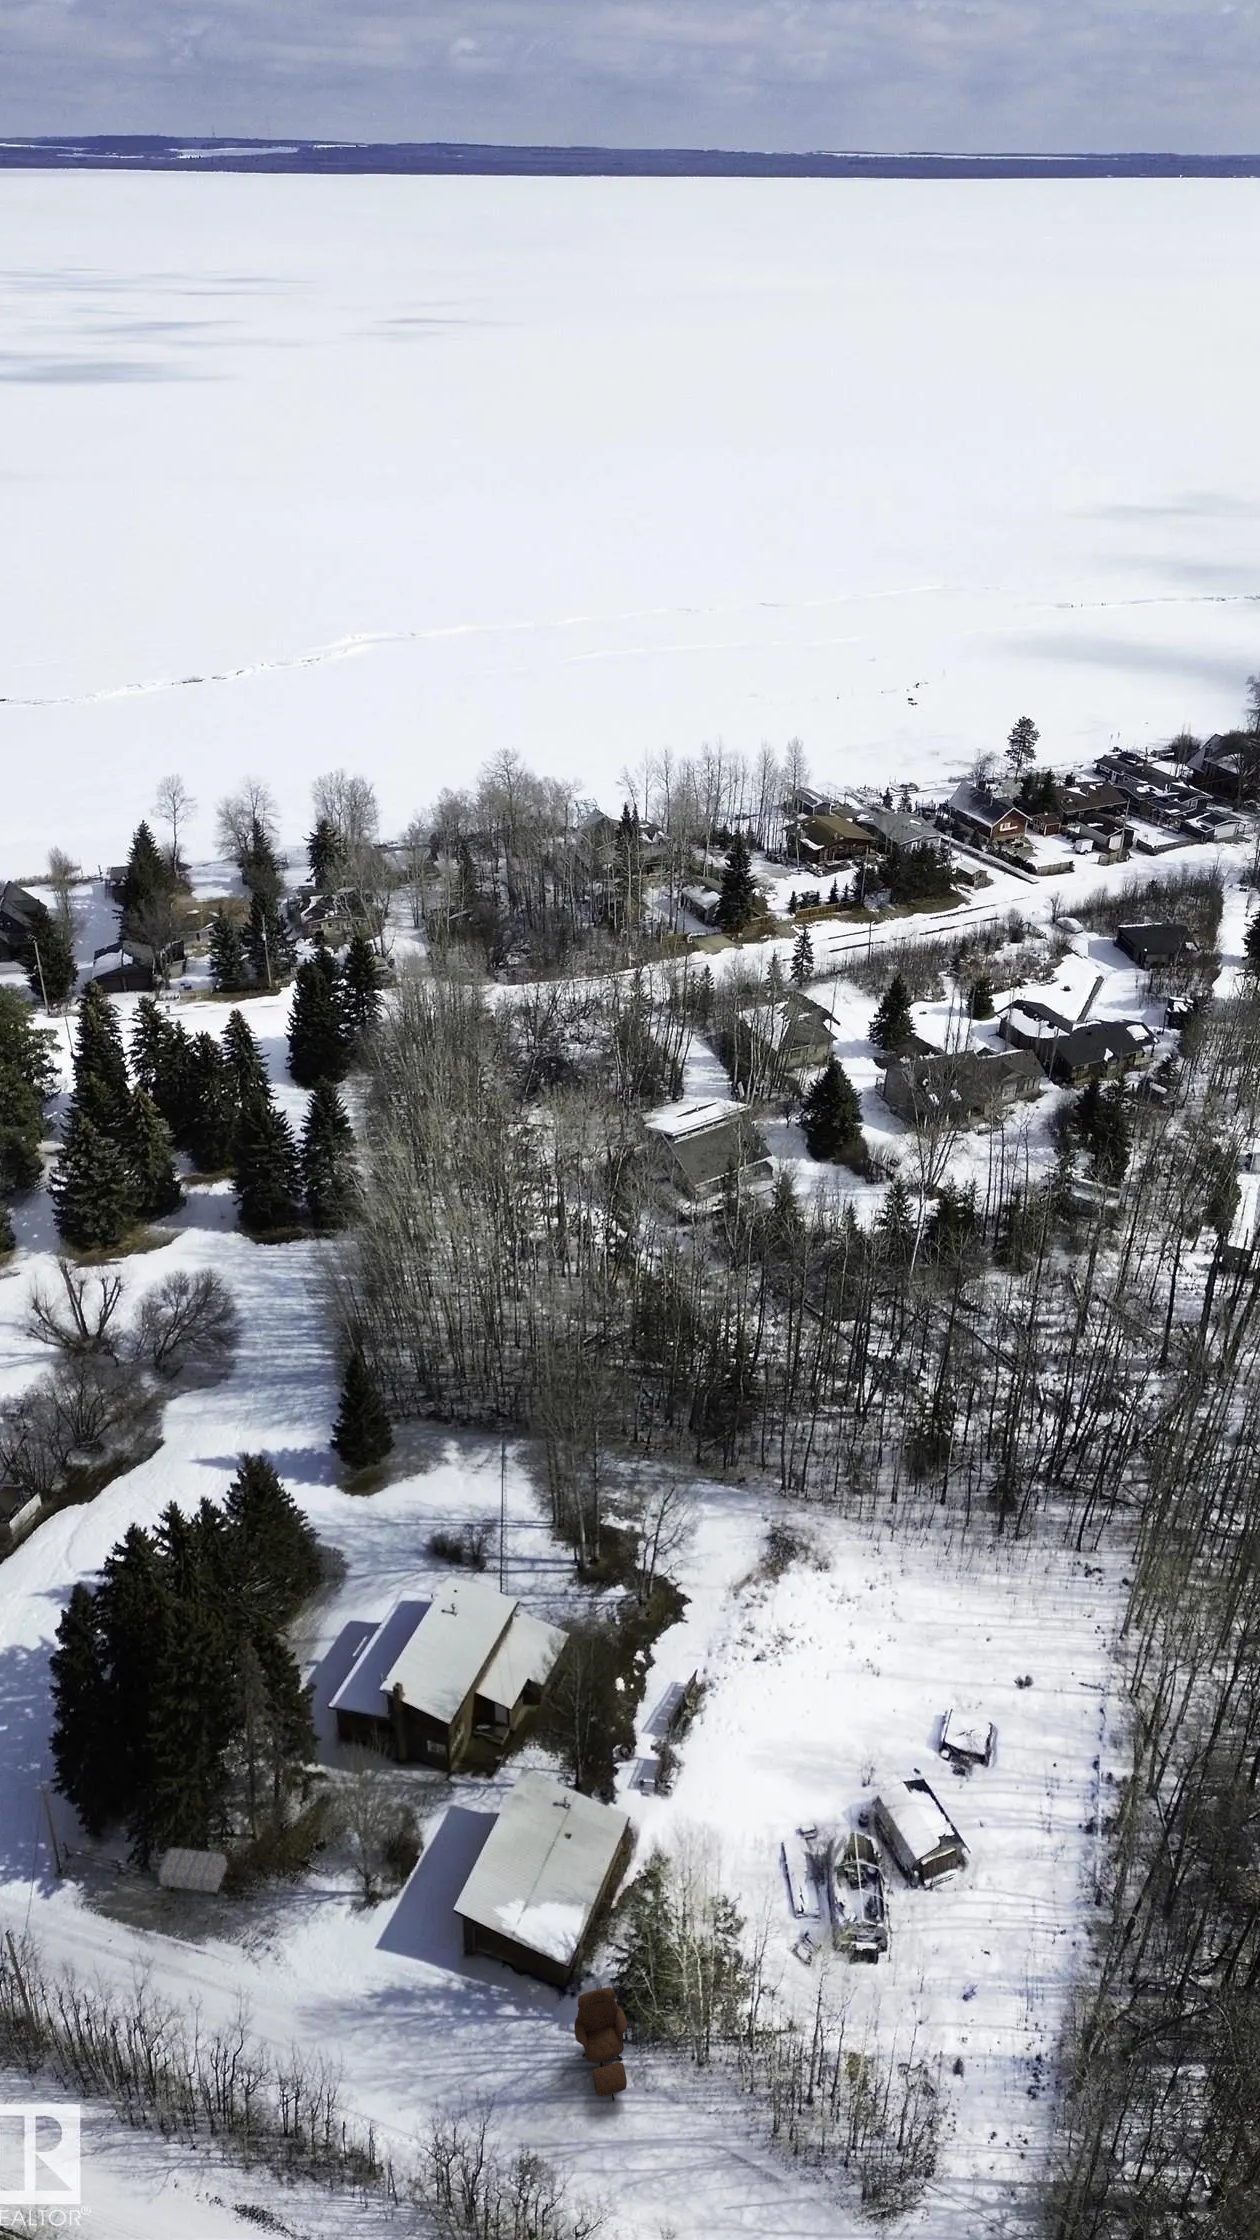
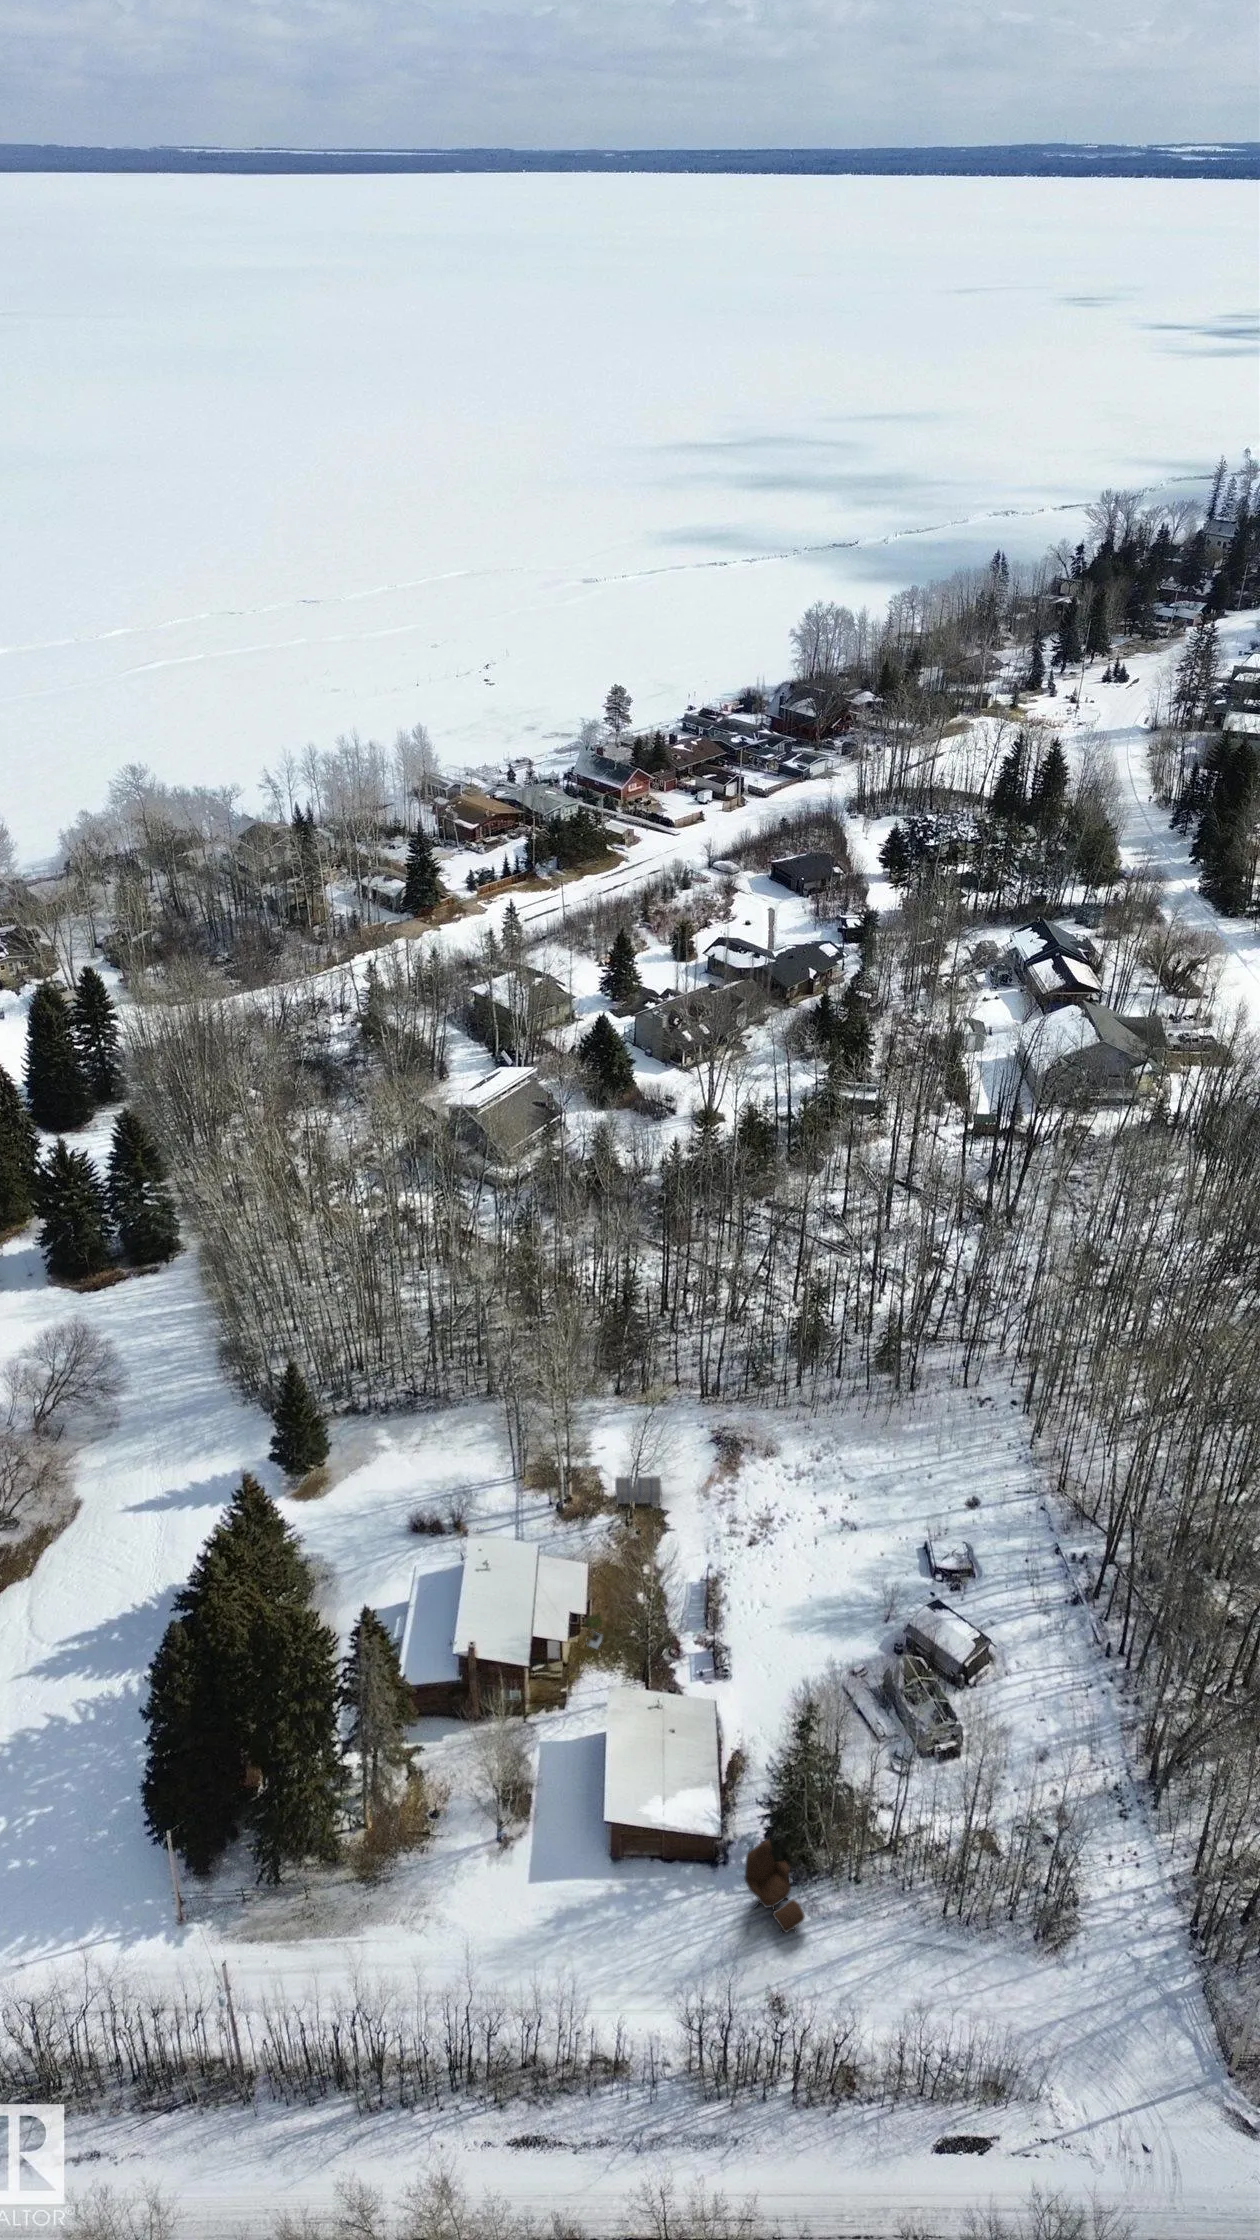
potted tree: none [536,1687,559,1724] -> present [584,1614,602,1649]
bench: present [158,1848,227,1895] -> present [615,1477,662,1506]

